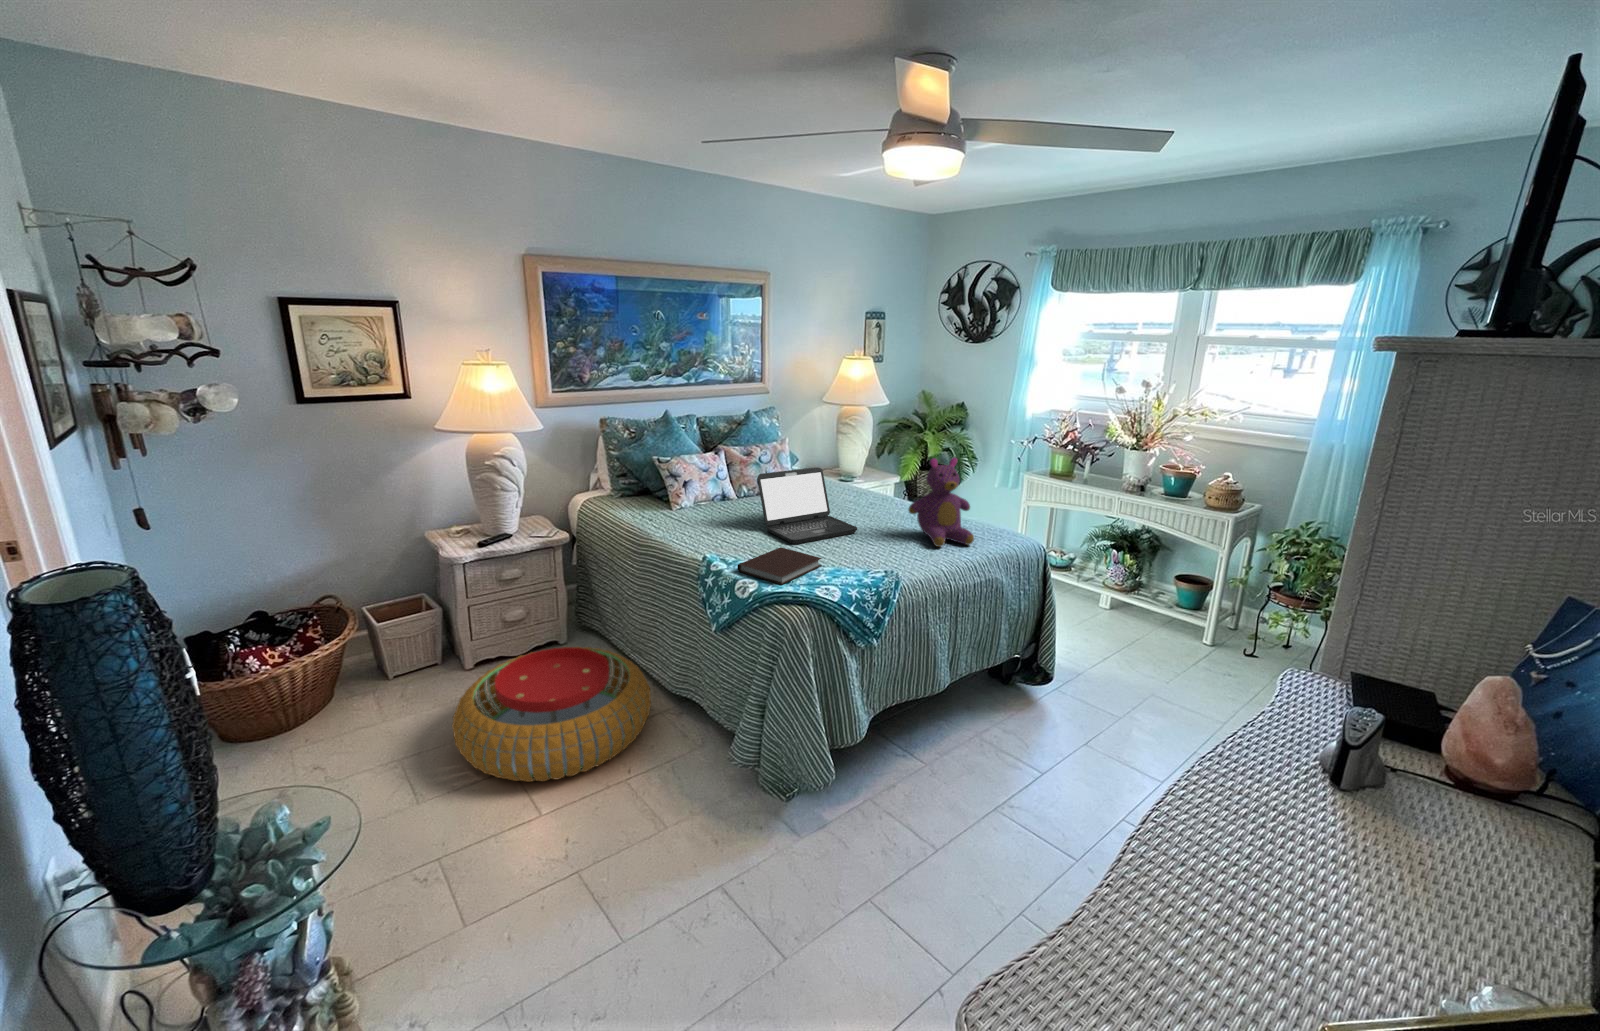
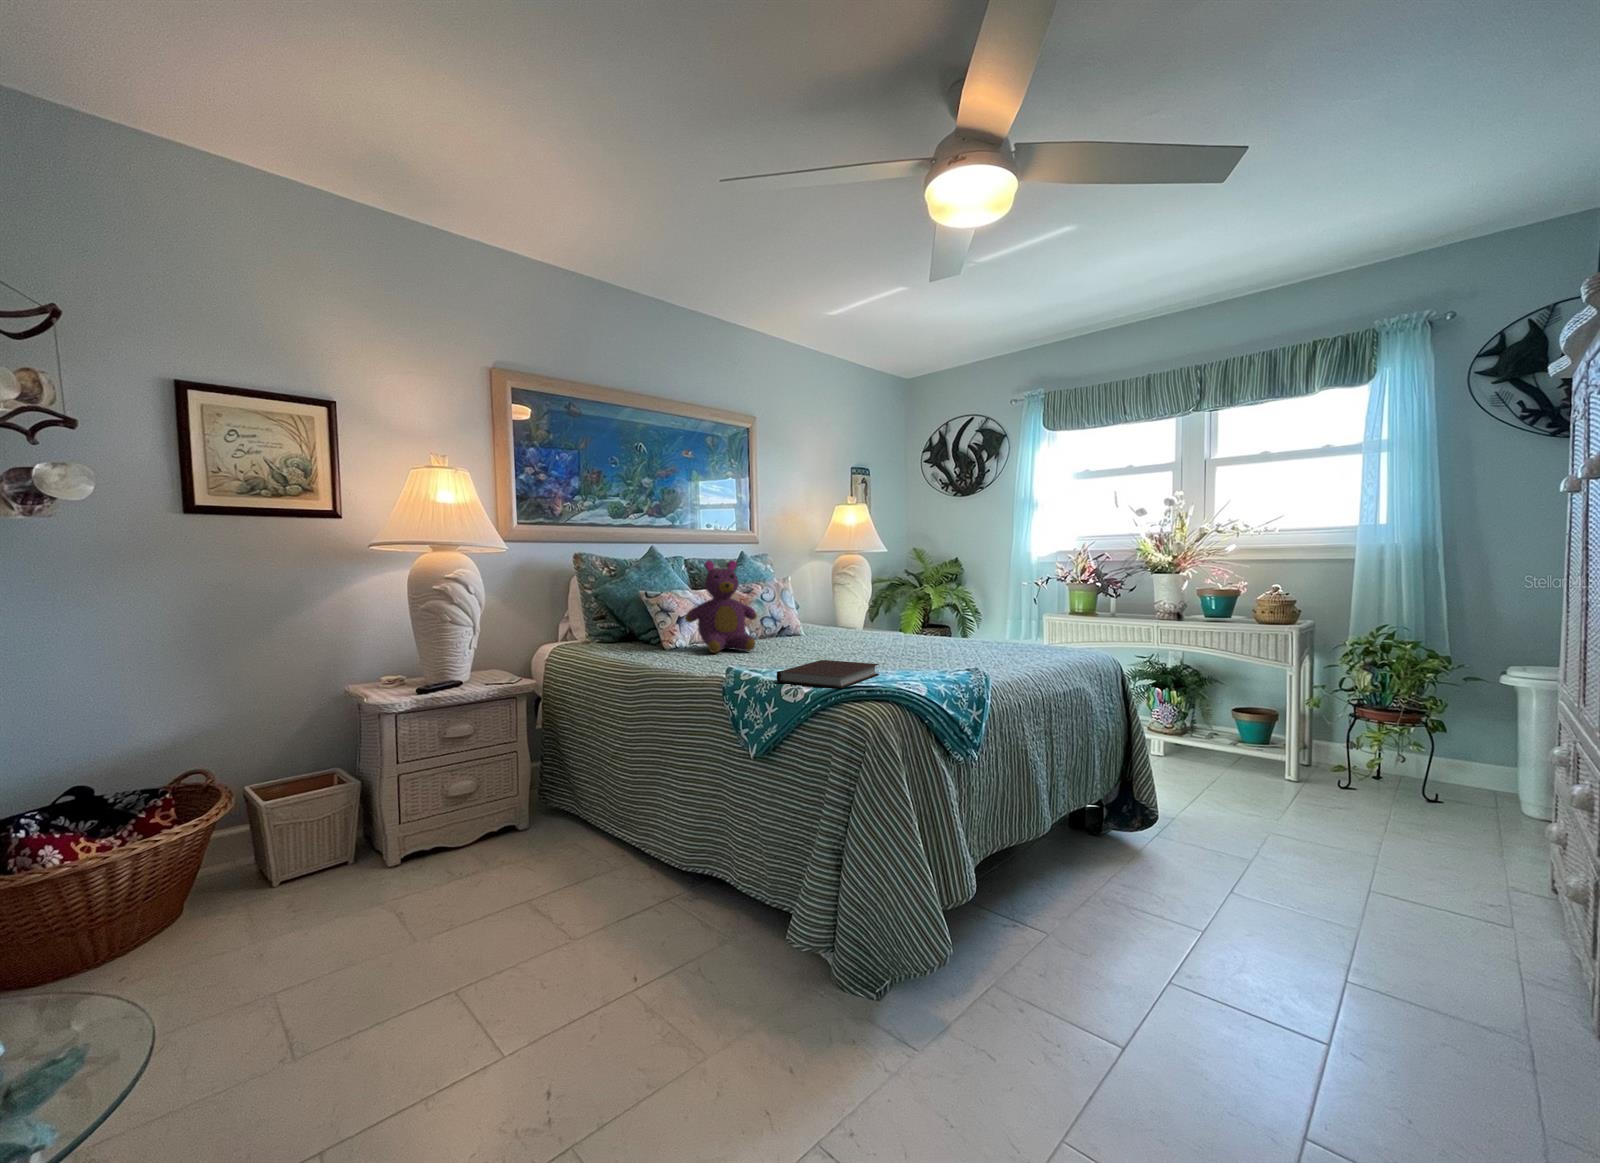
teddy bear: present [909,457,974,547] -> present [685,560,757,653]
laptop: present [757,467,857,544] -> none [776,586,899,663]
pouf: present [452,647,651,782] -> none [363,814,659,1011]

